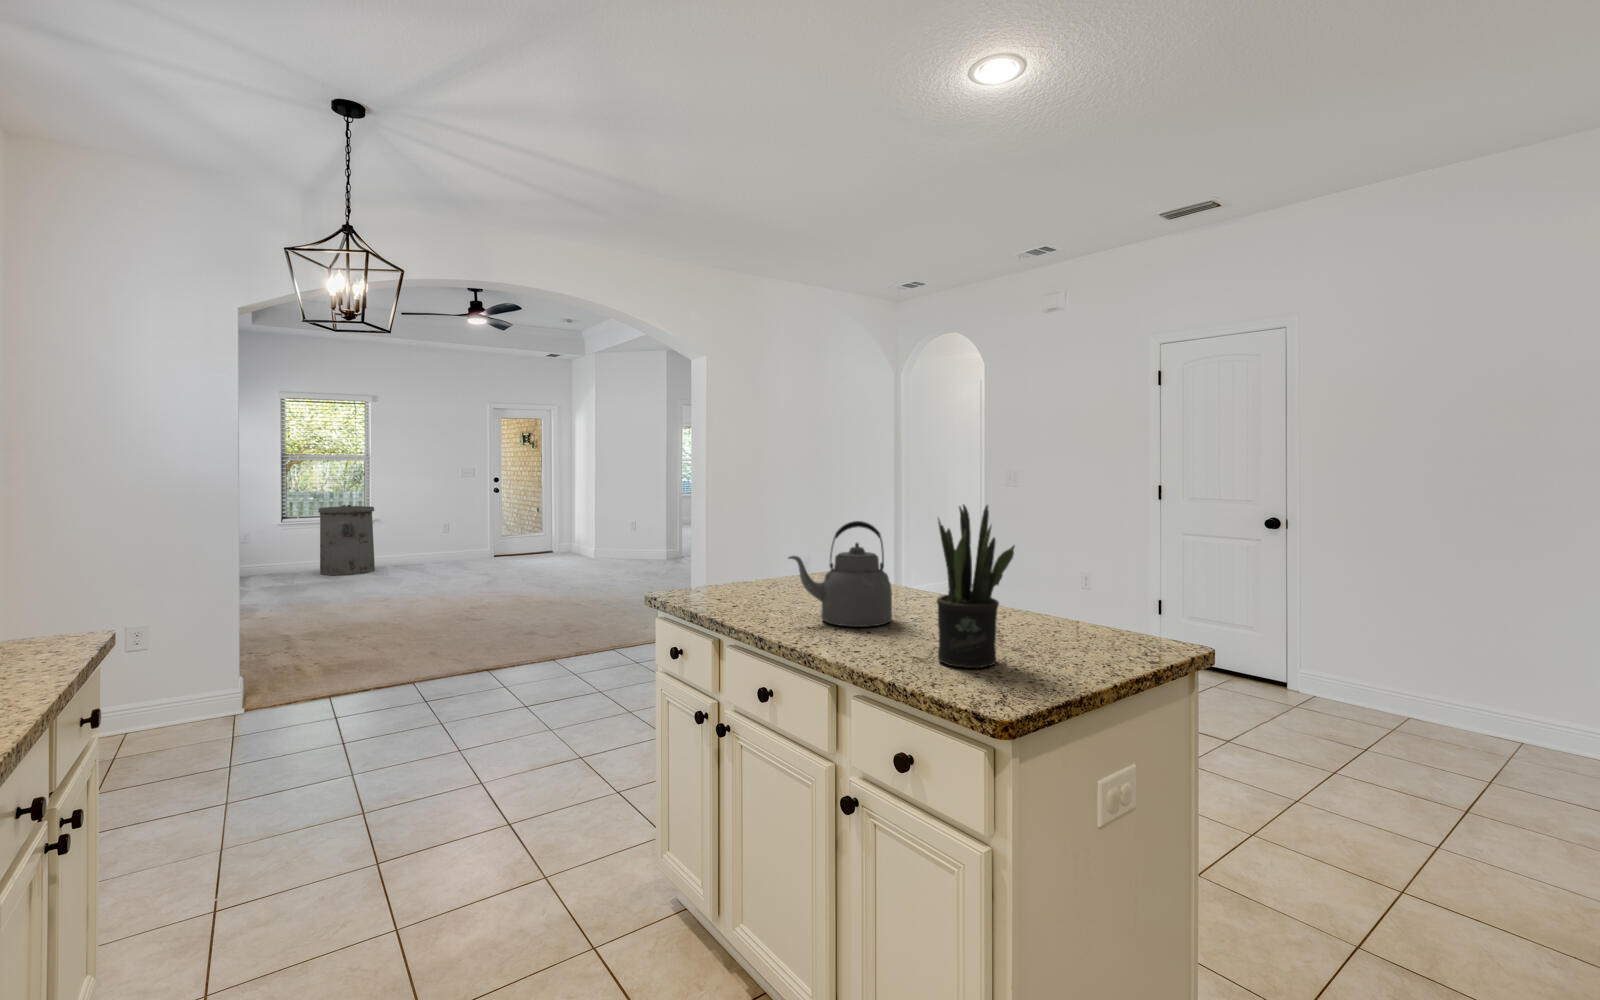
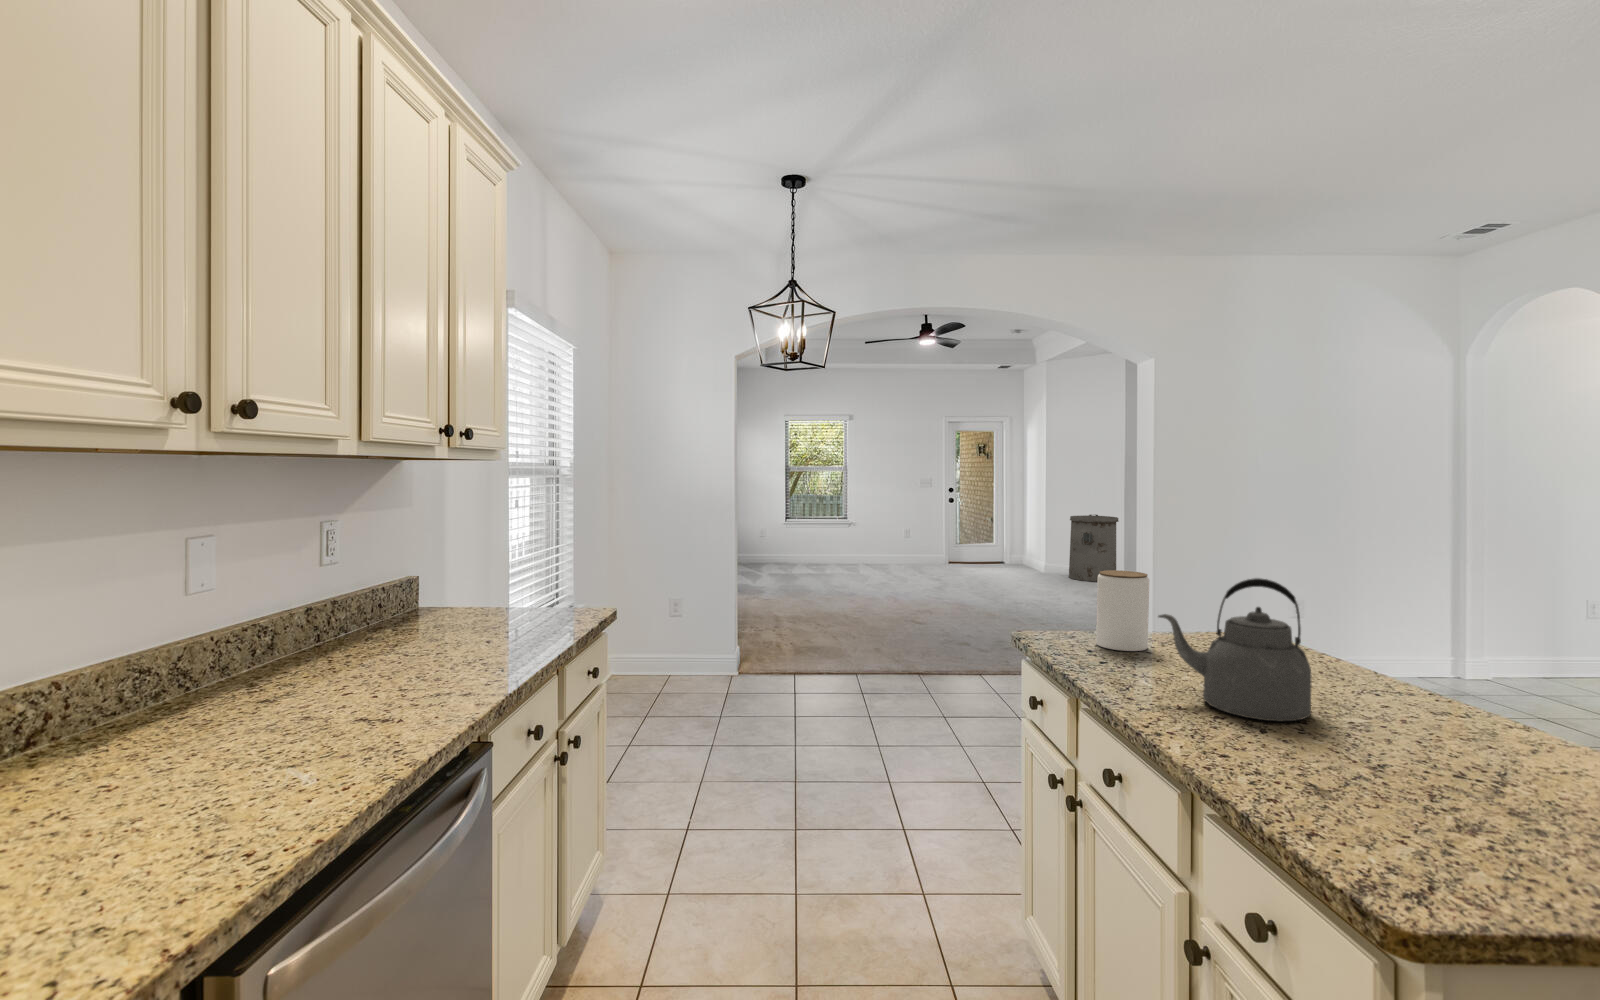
trash can: present [319,505,375,575] -> present [1069,515,1118,581]
potted plant: present [937,505,1015,668] -> none [1345,576,1479,828]
jar: none [719,530,760,597] -> present [1096,570,1149,651]

